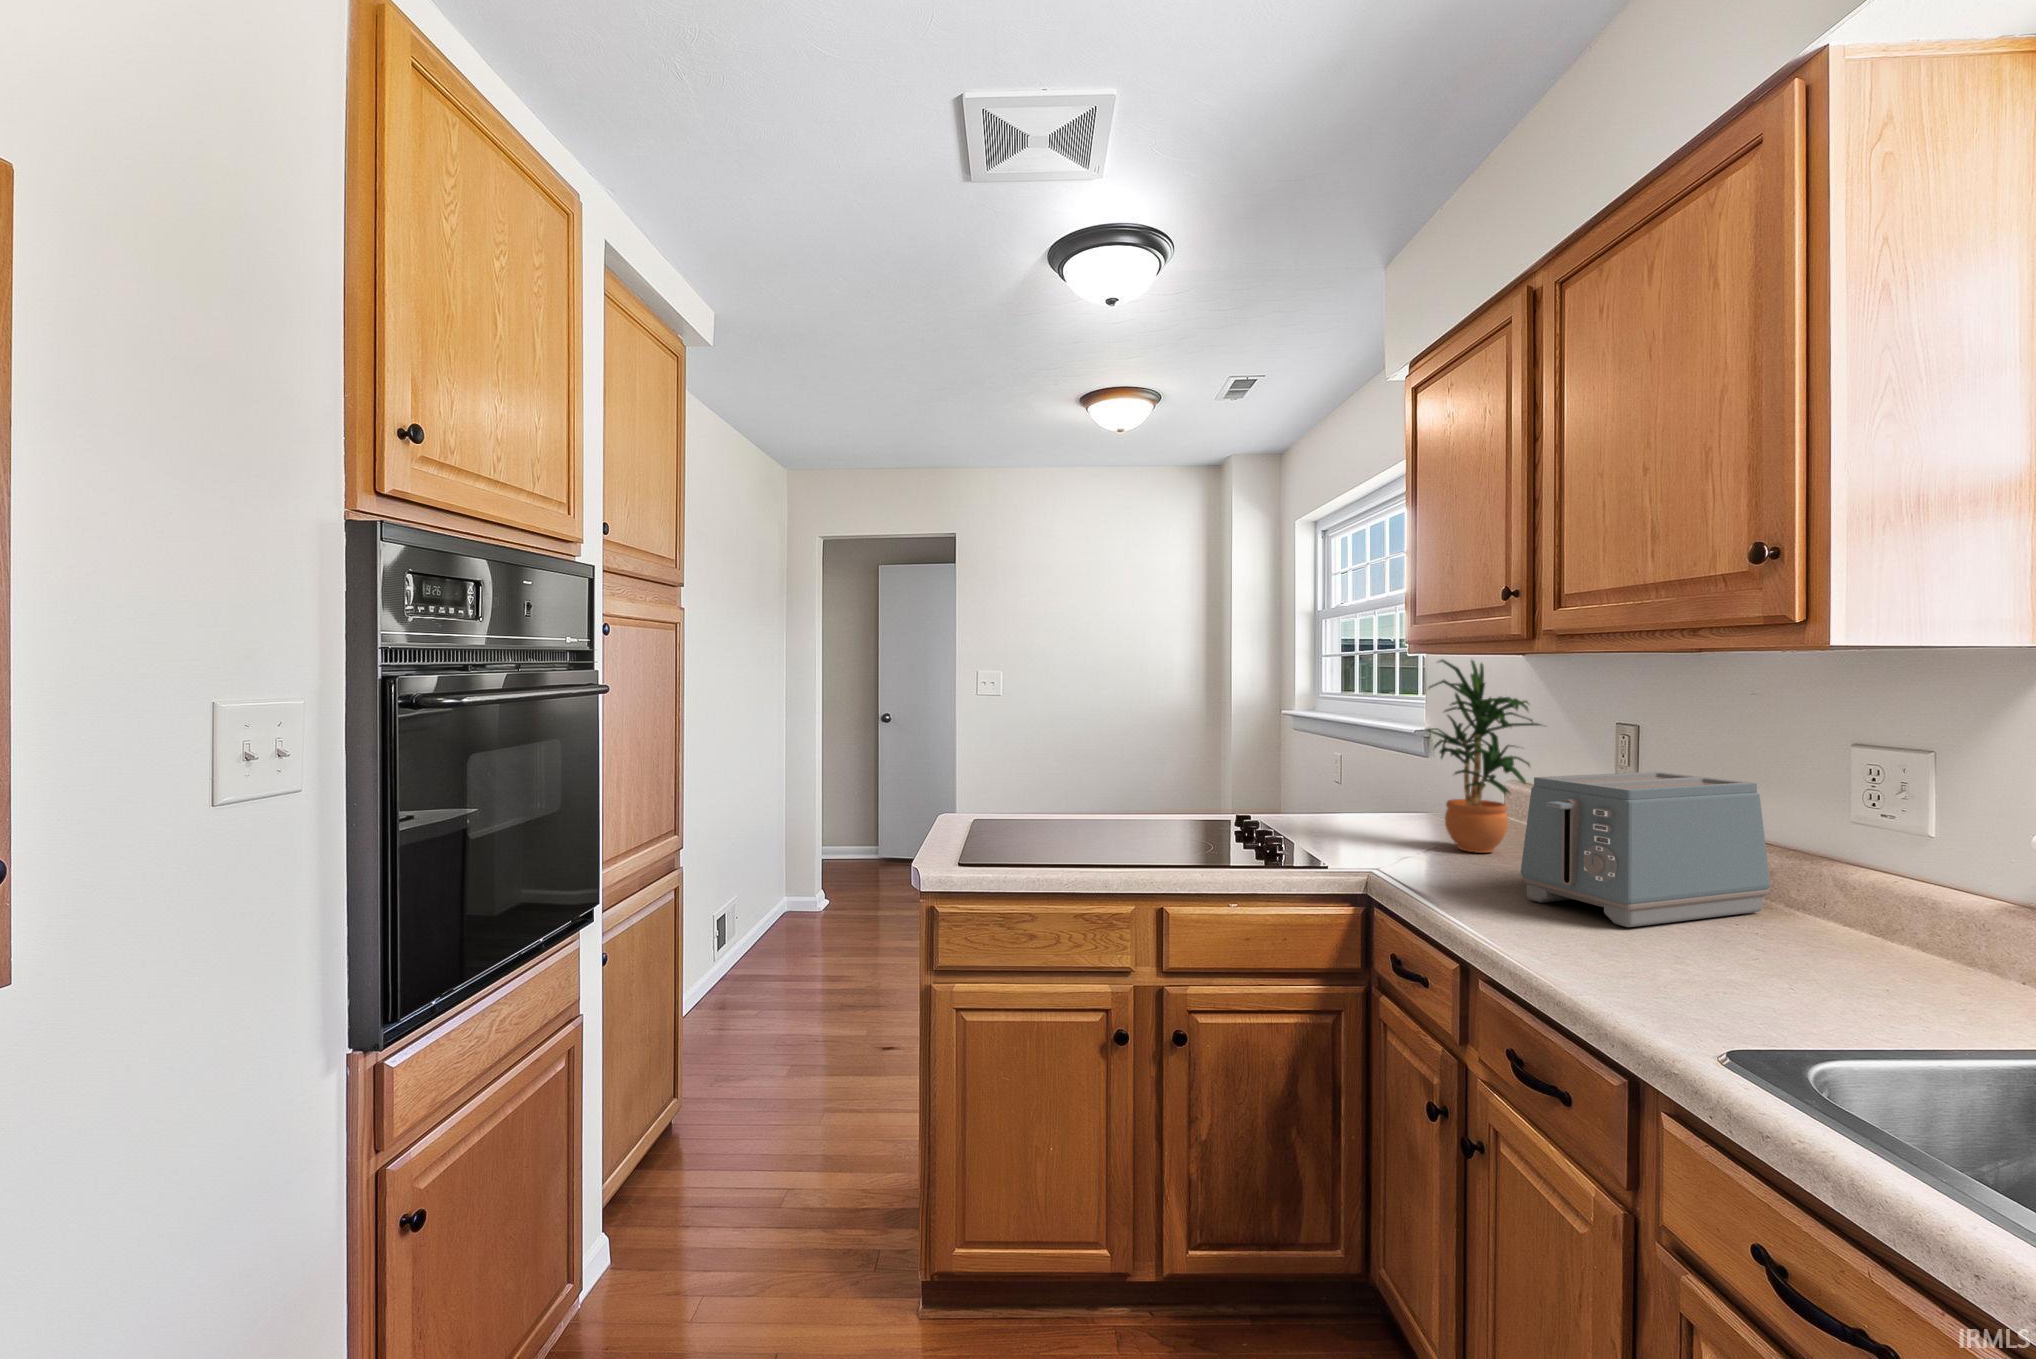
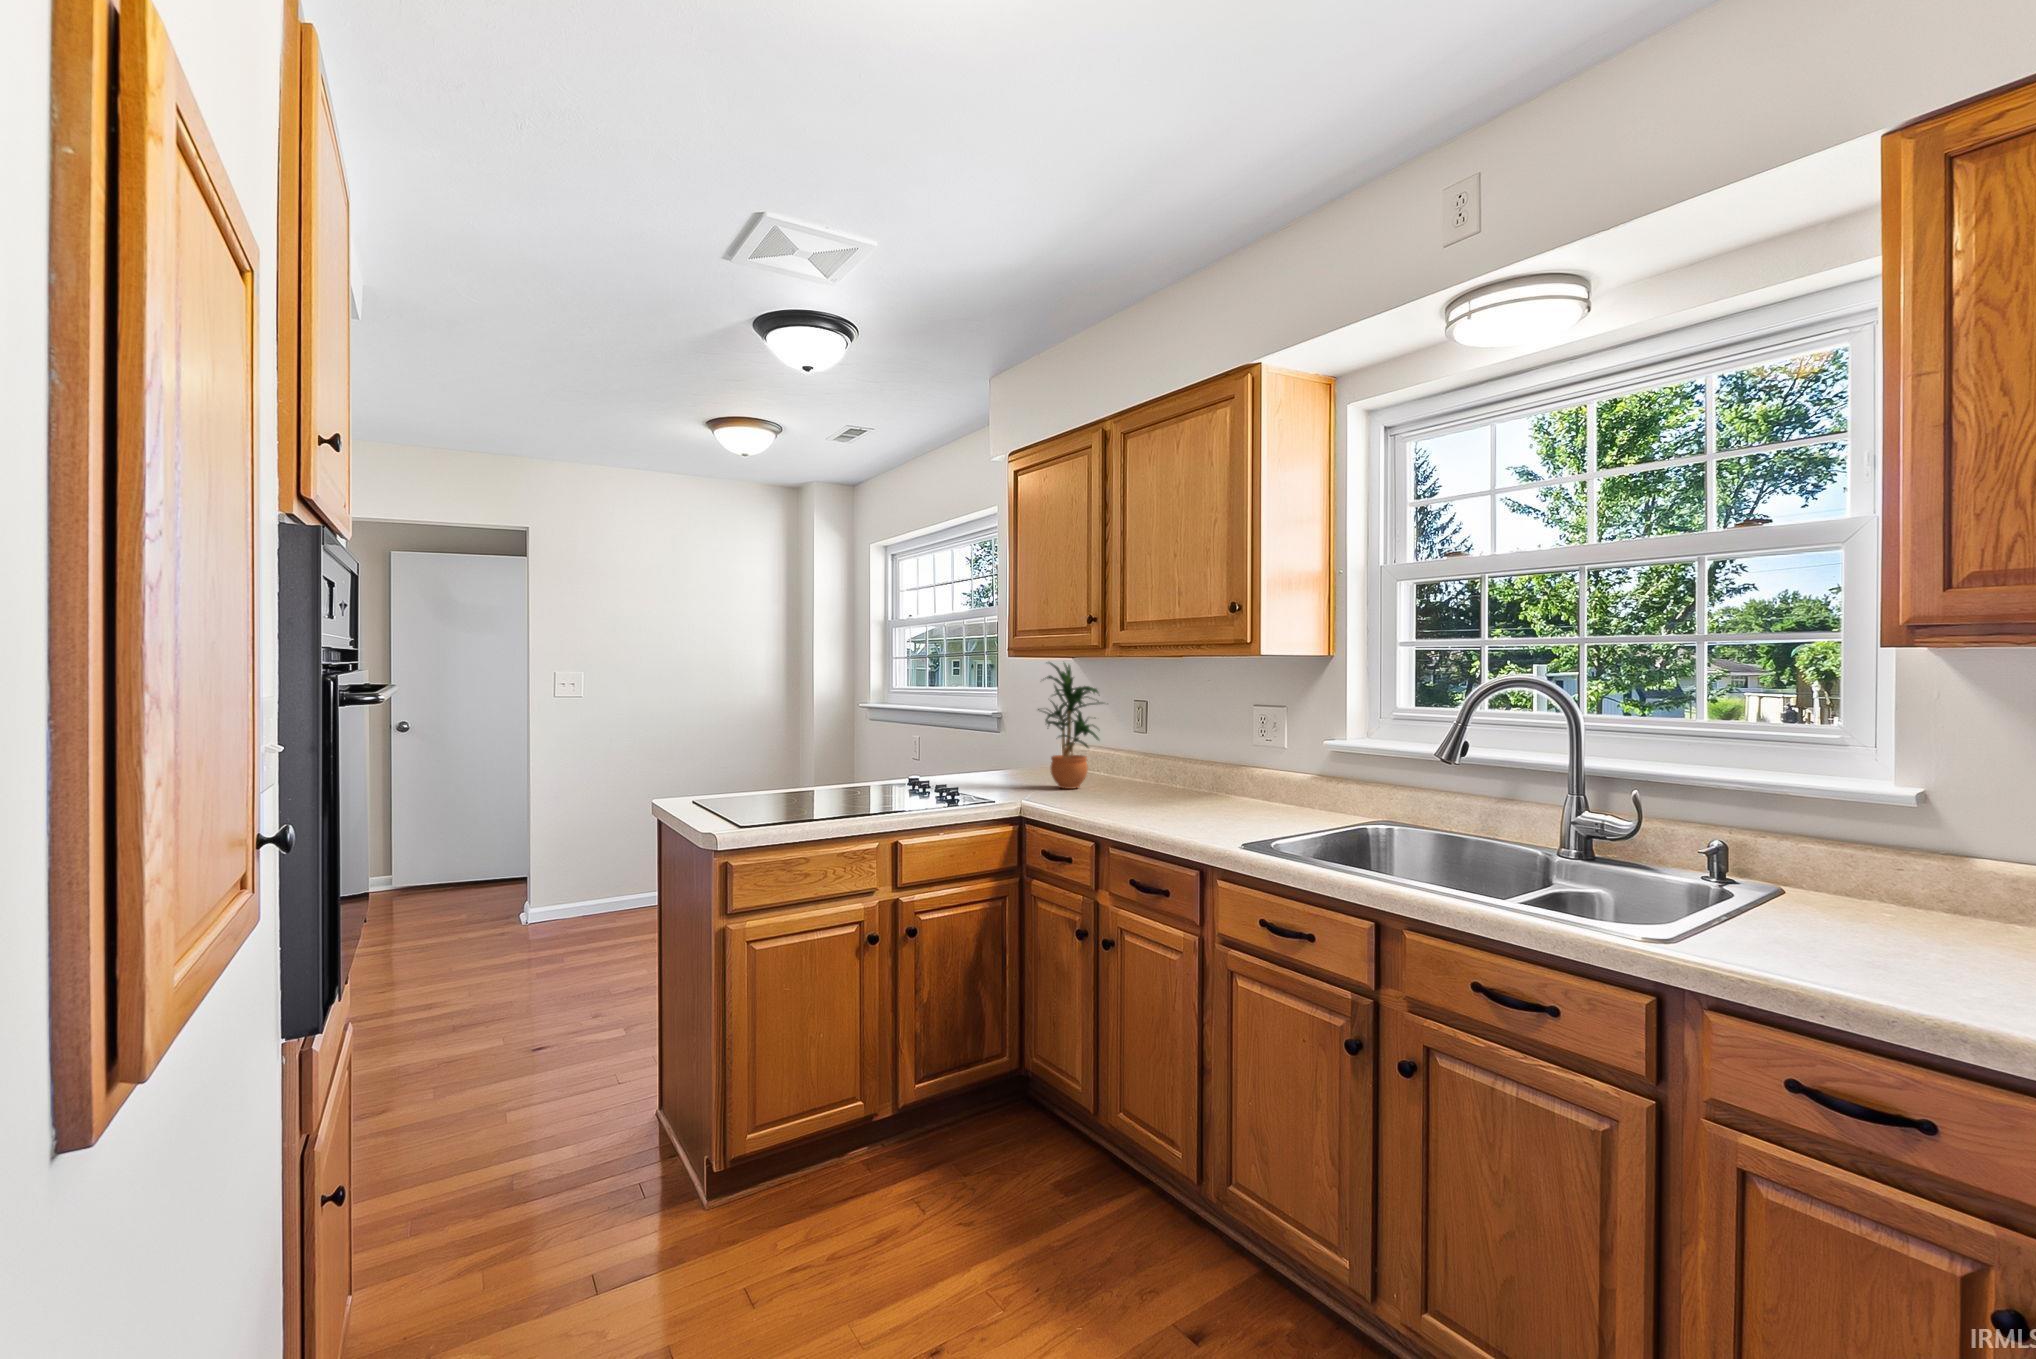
toaster: present [1521,772,1770,927] -> none [1115,728,1228,812]

